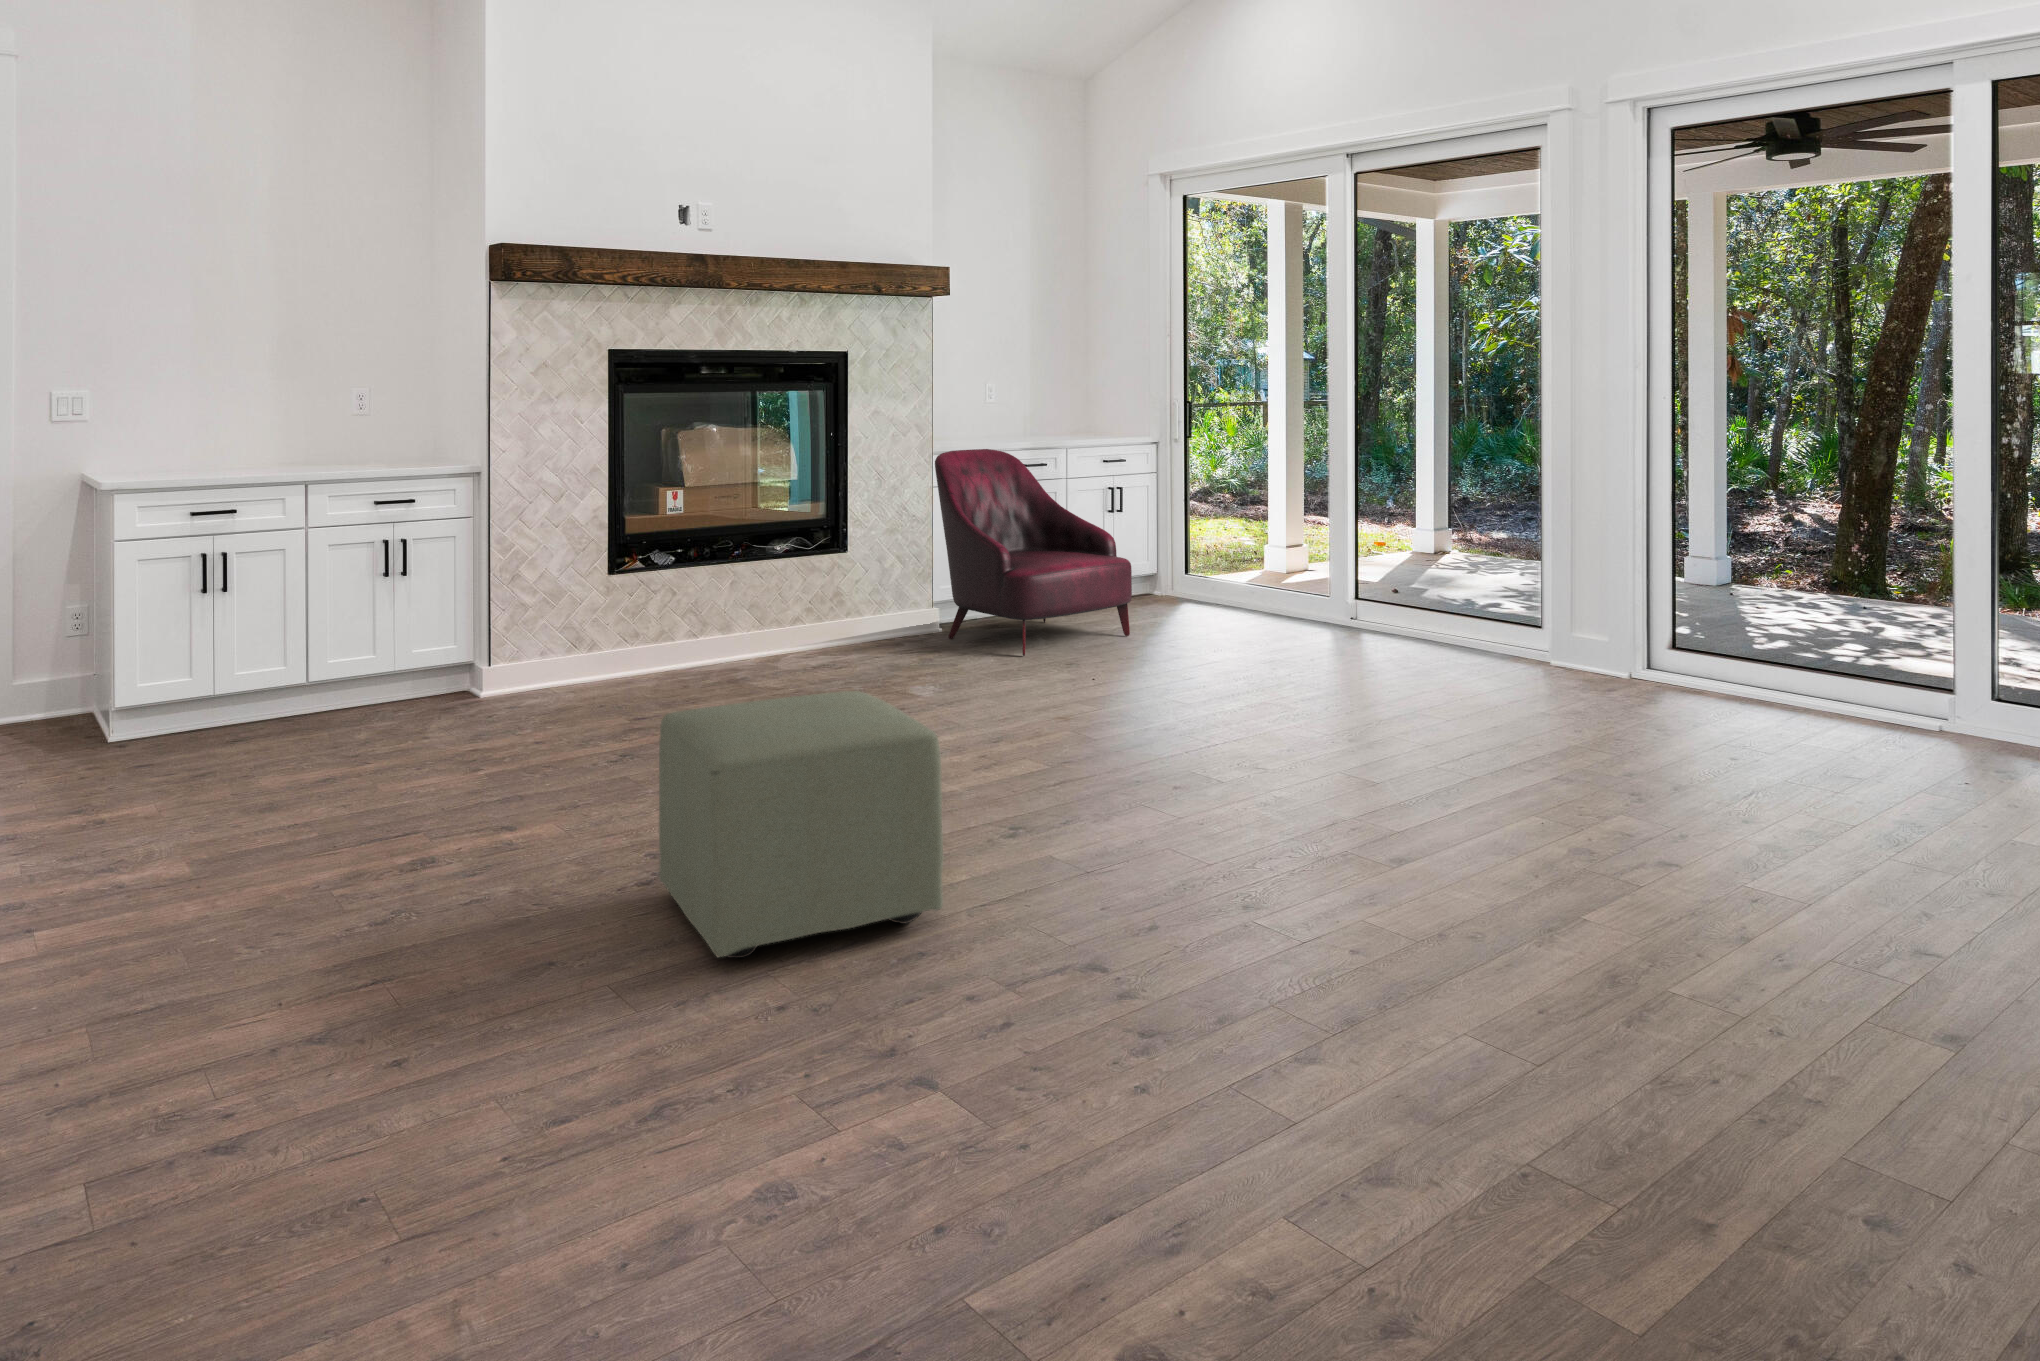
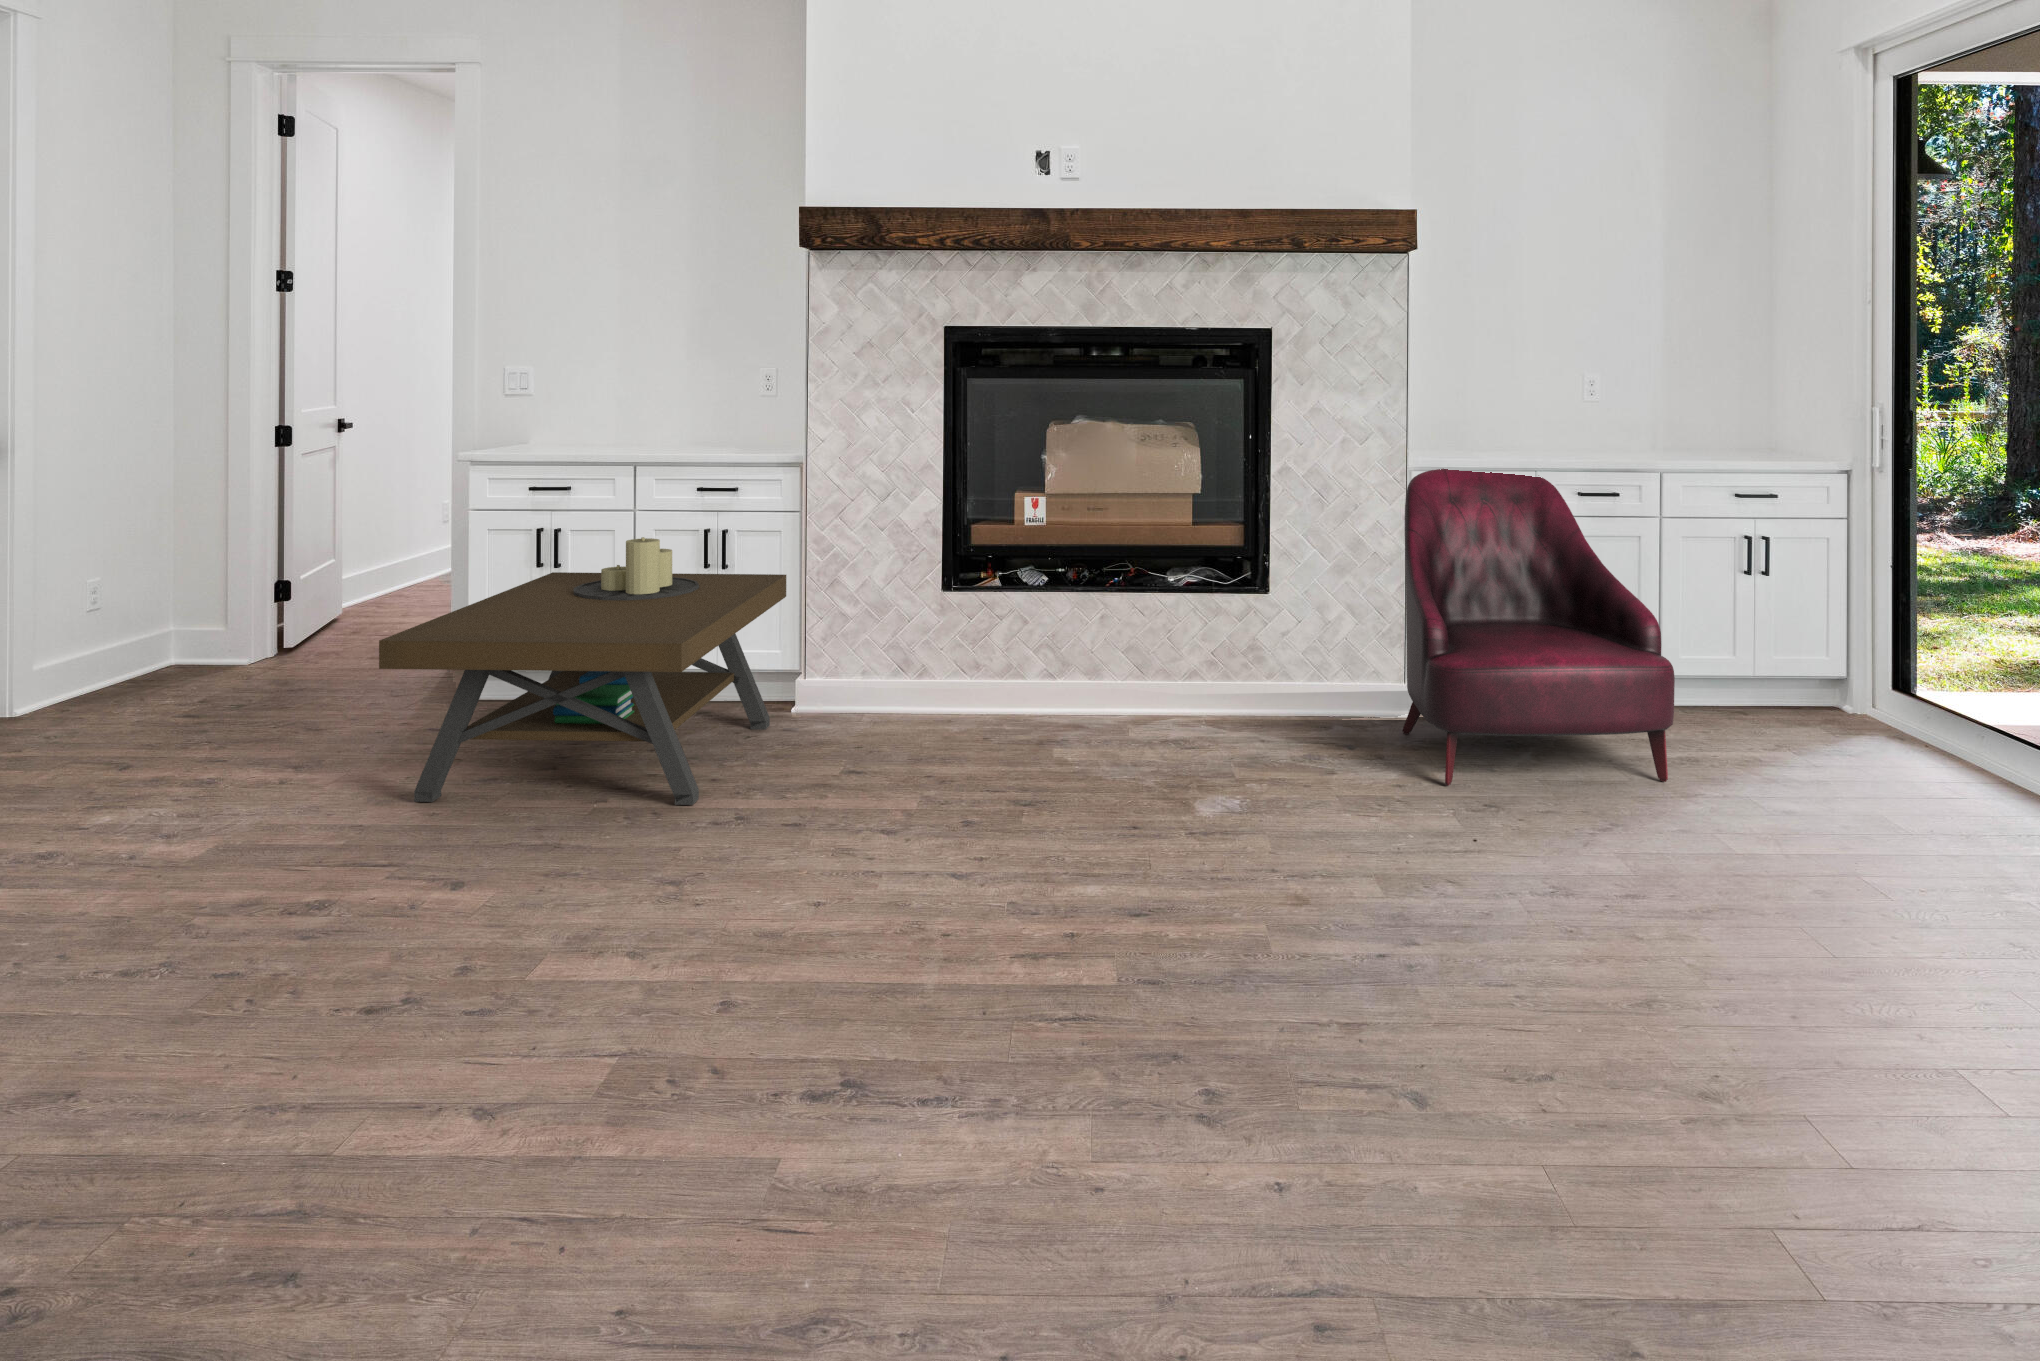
coffee table: none [223,543,565,798] -> present [379,537,786,805]
ottoman: present [659,691,943,958] -> none [78,834,601,1272]

